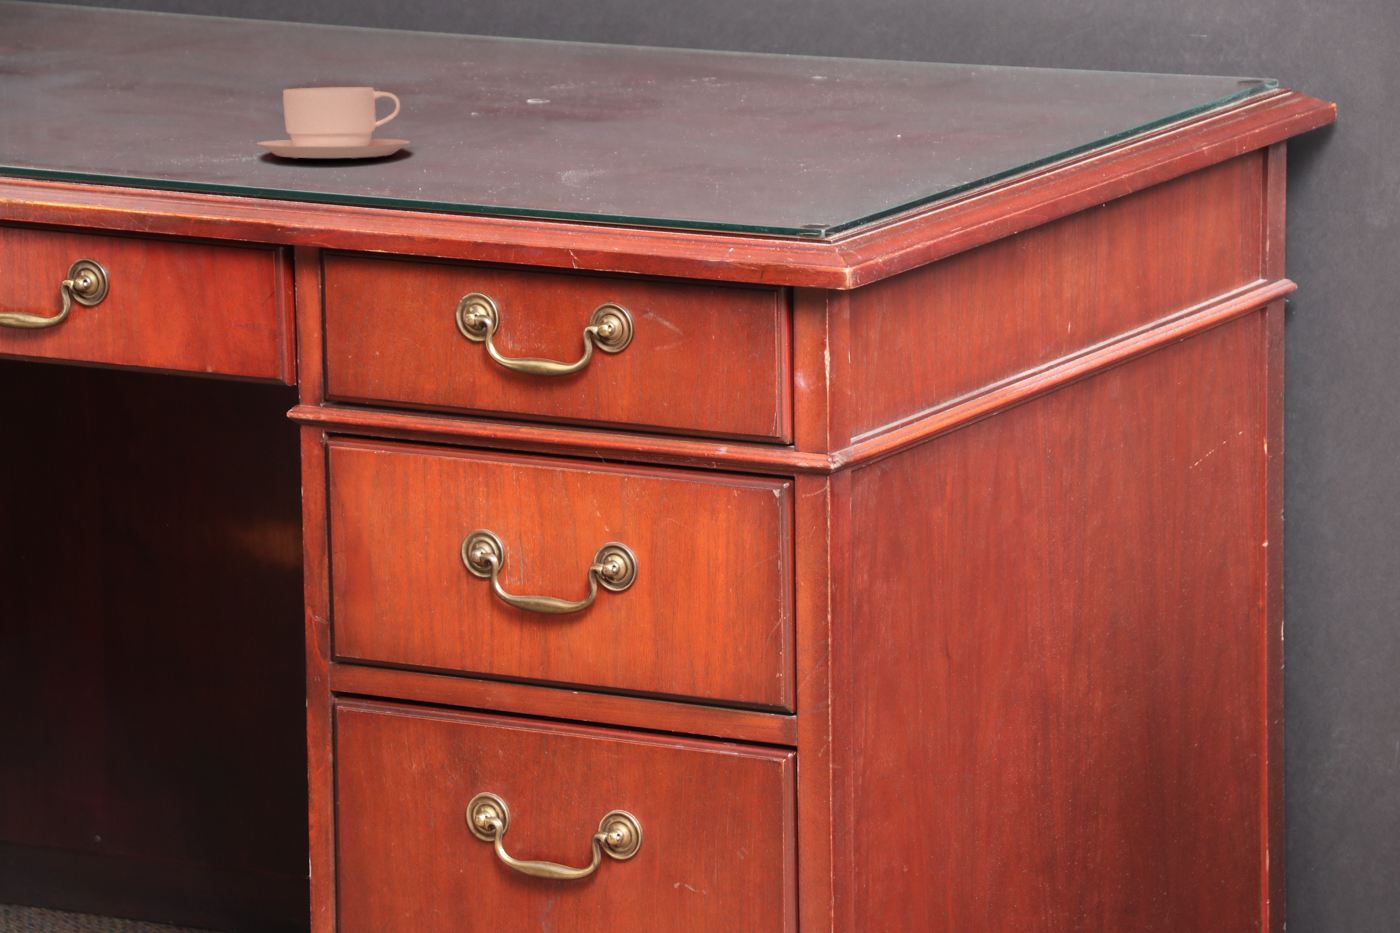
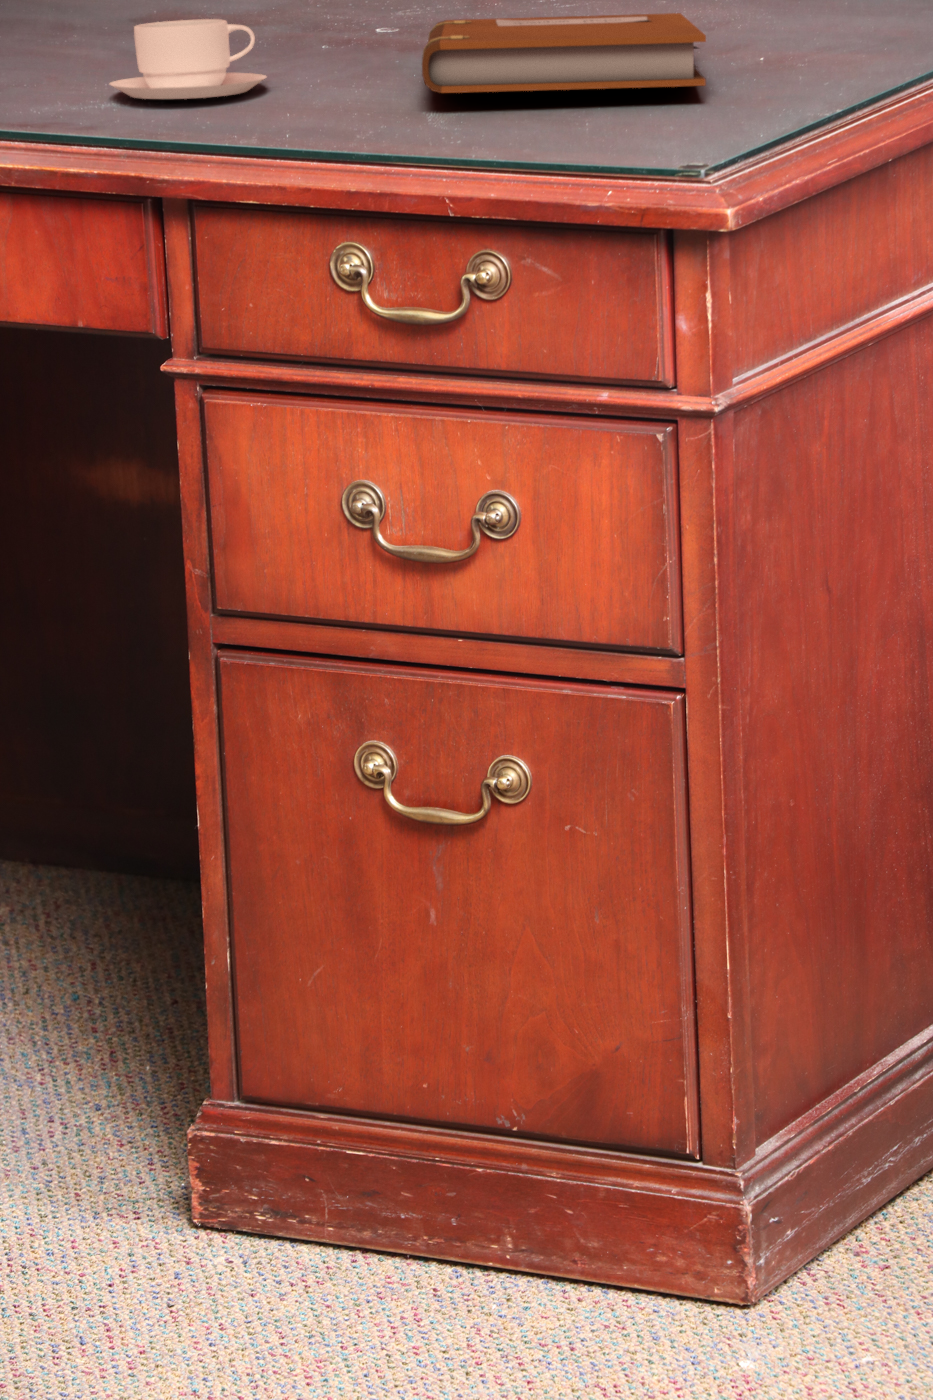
notebook: none [556,99,831,159] -> present [422,13,706,93]

